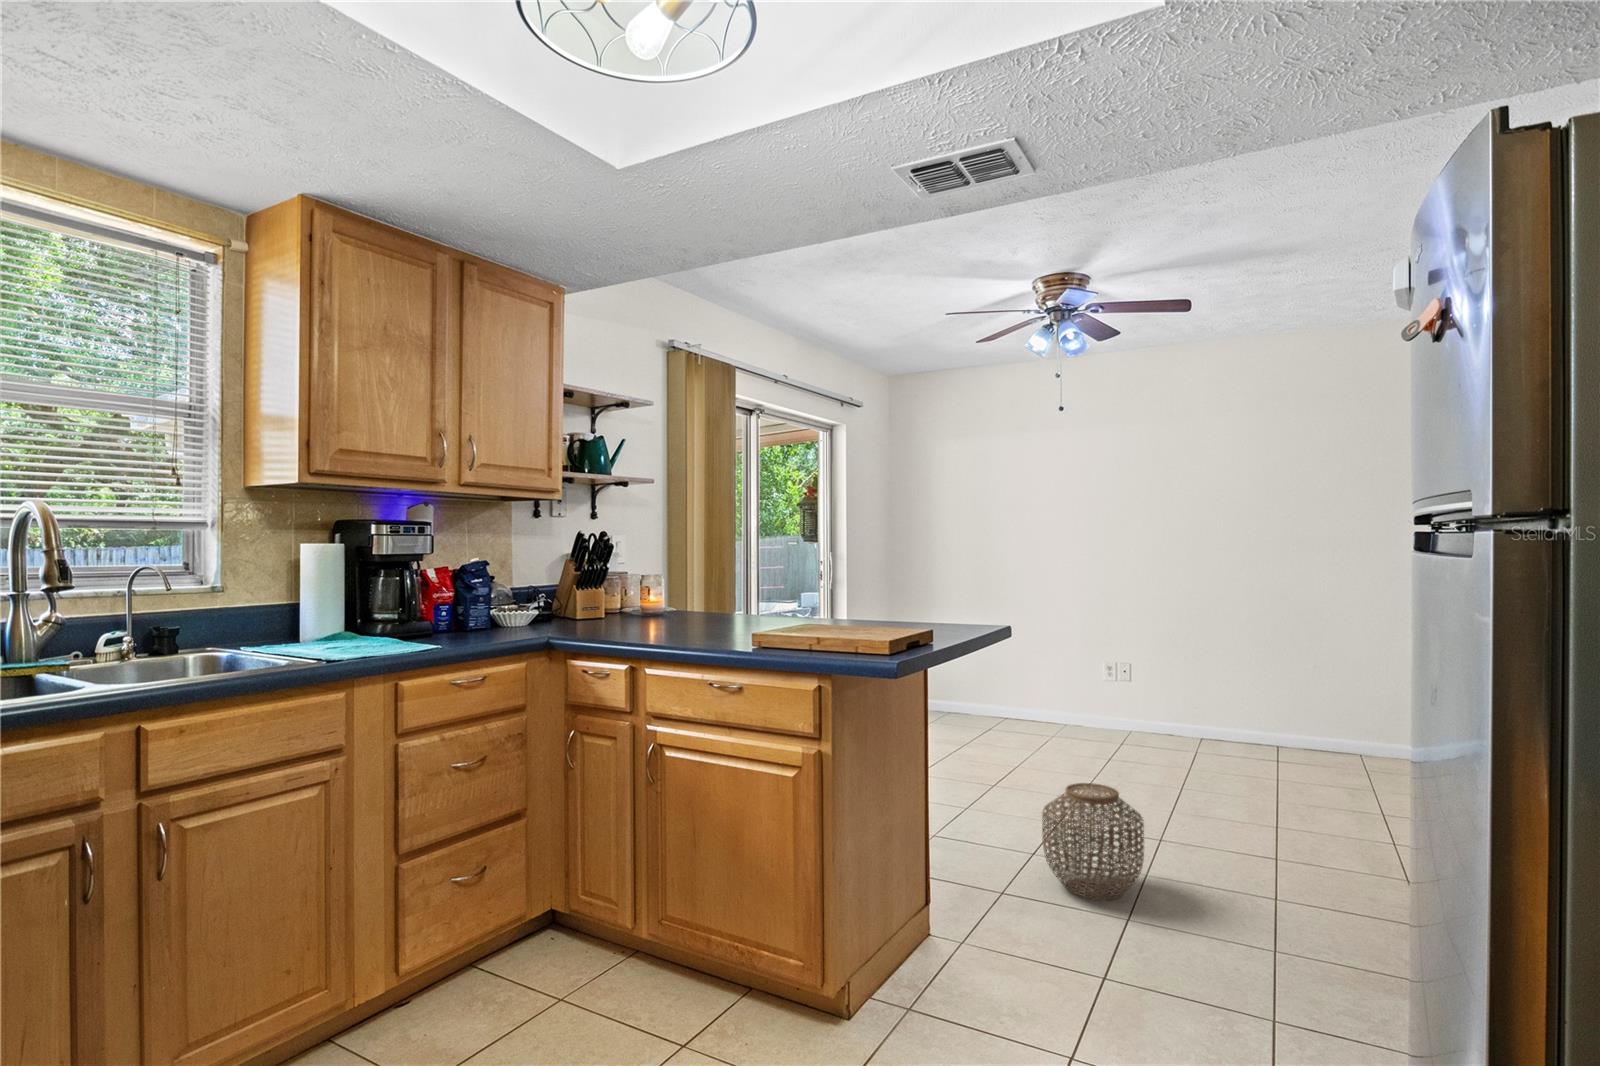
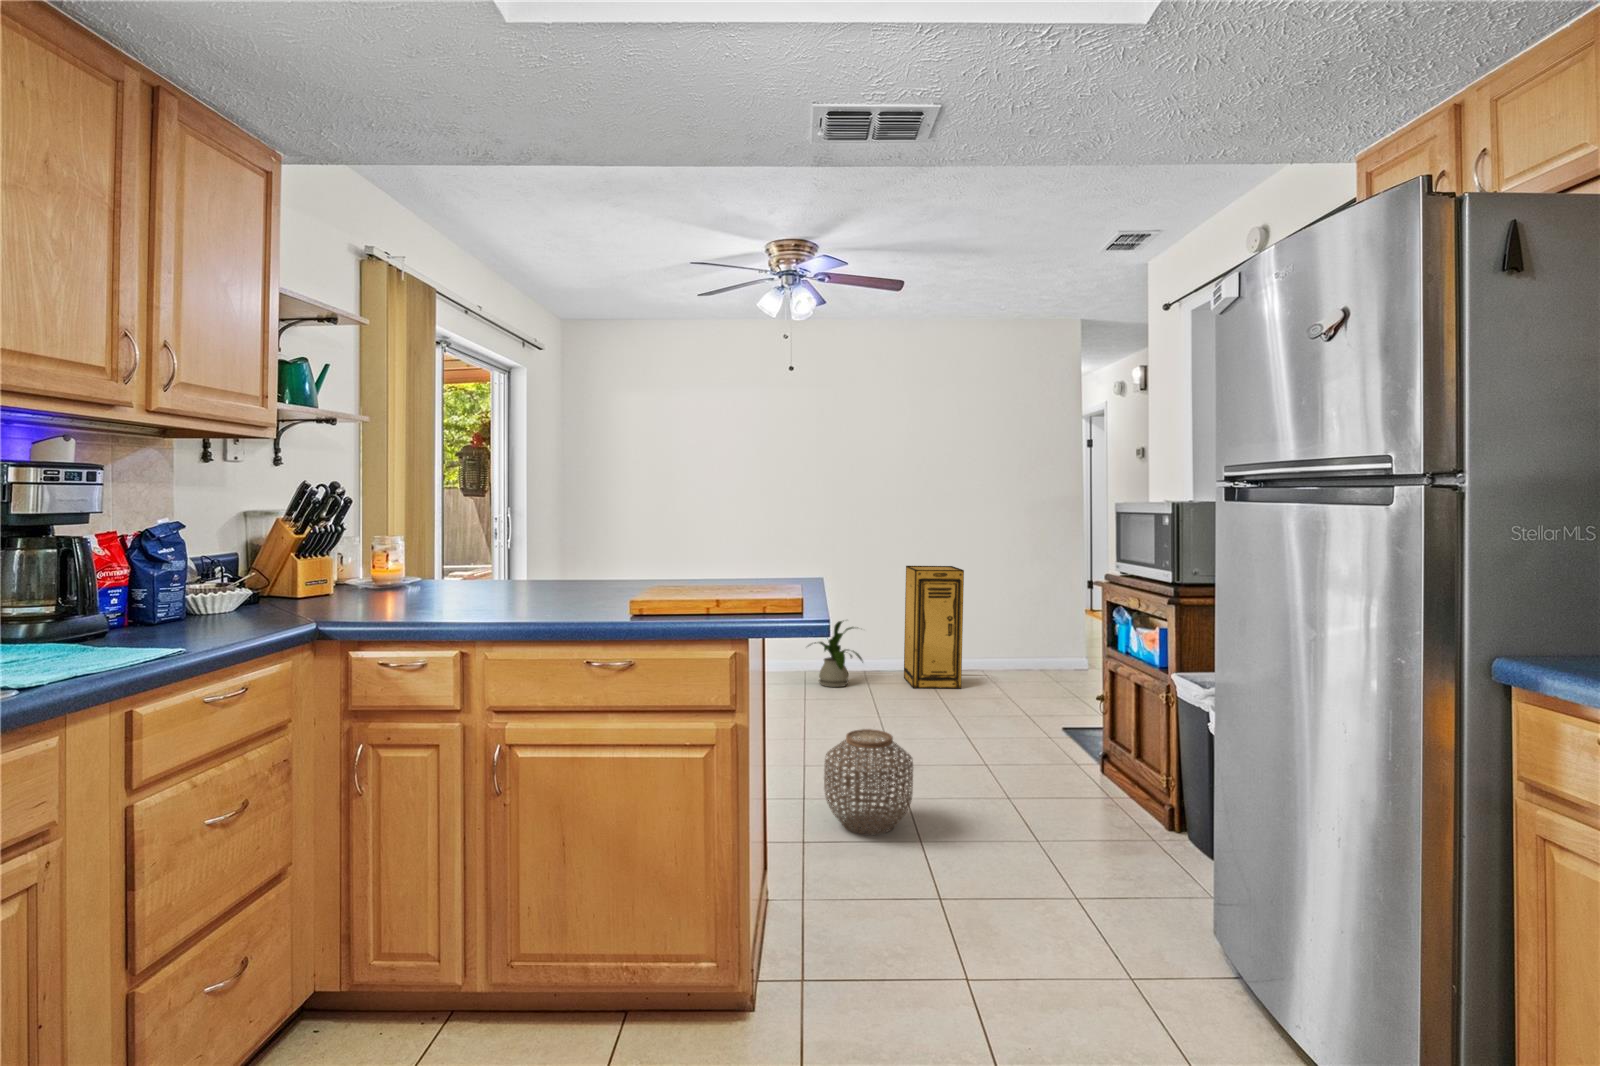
storage cabinet: none [1265,614,1338,766] -> present [904,566,964,689]
house plant: none [1135,673,1209,748] -> present [815,621,862,687]

